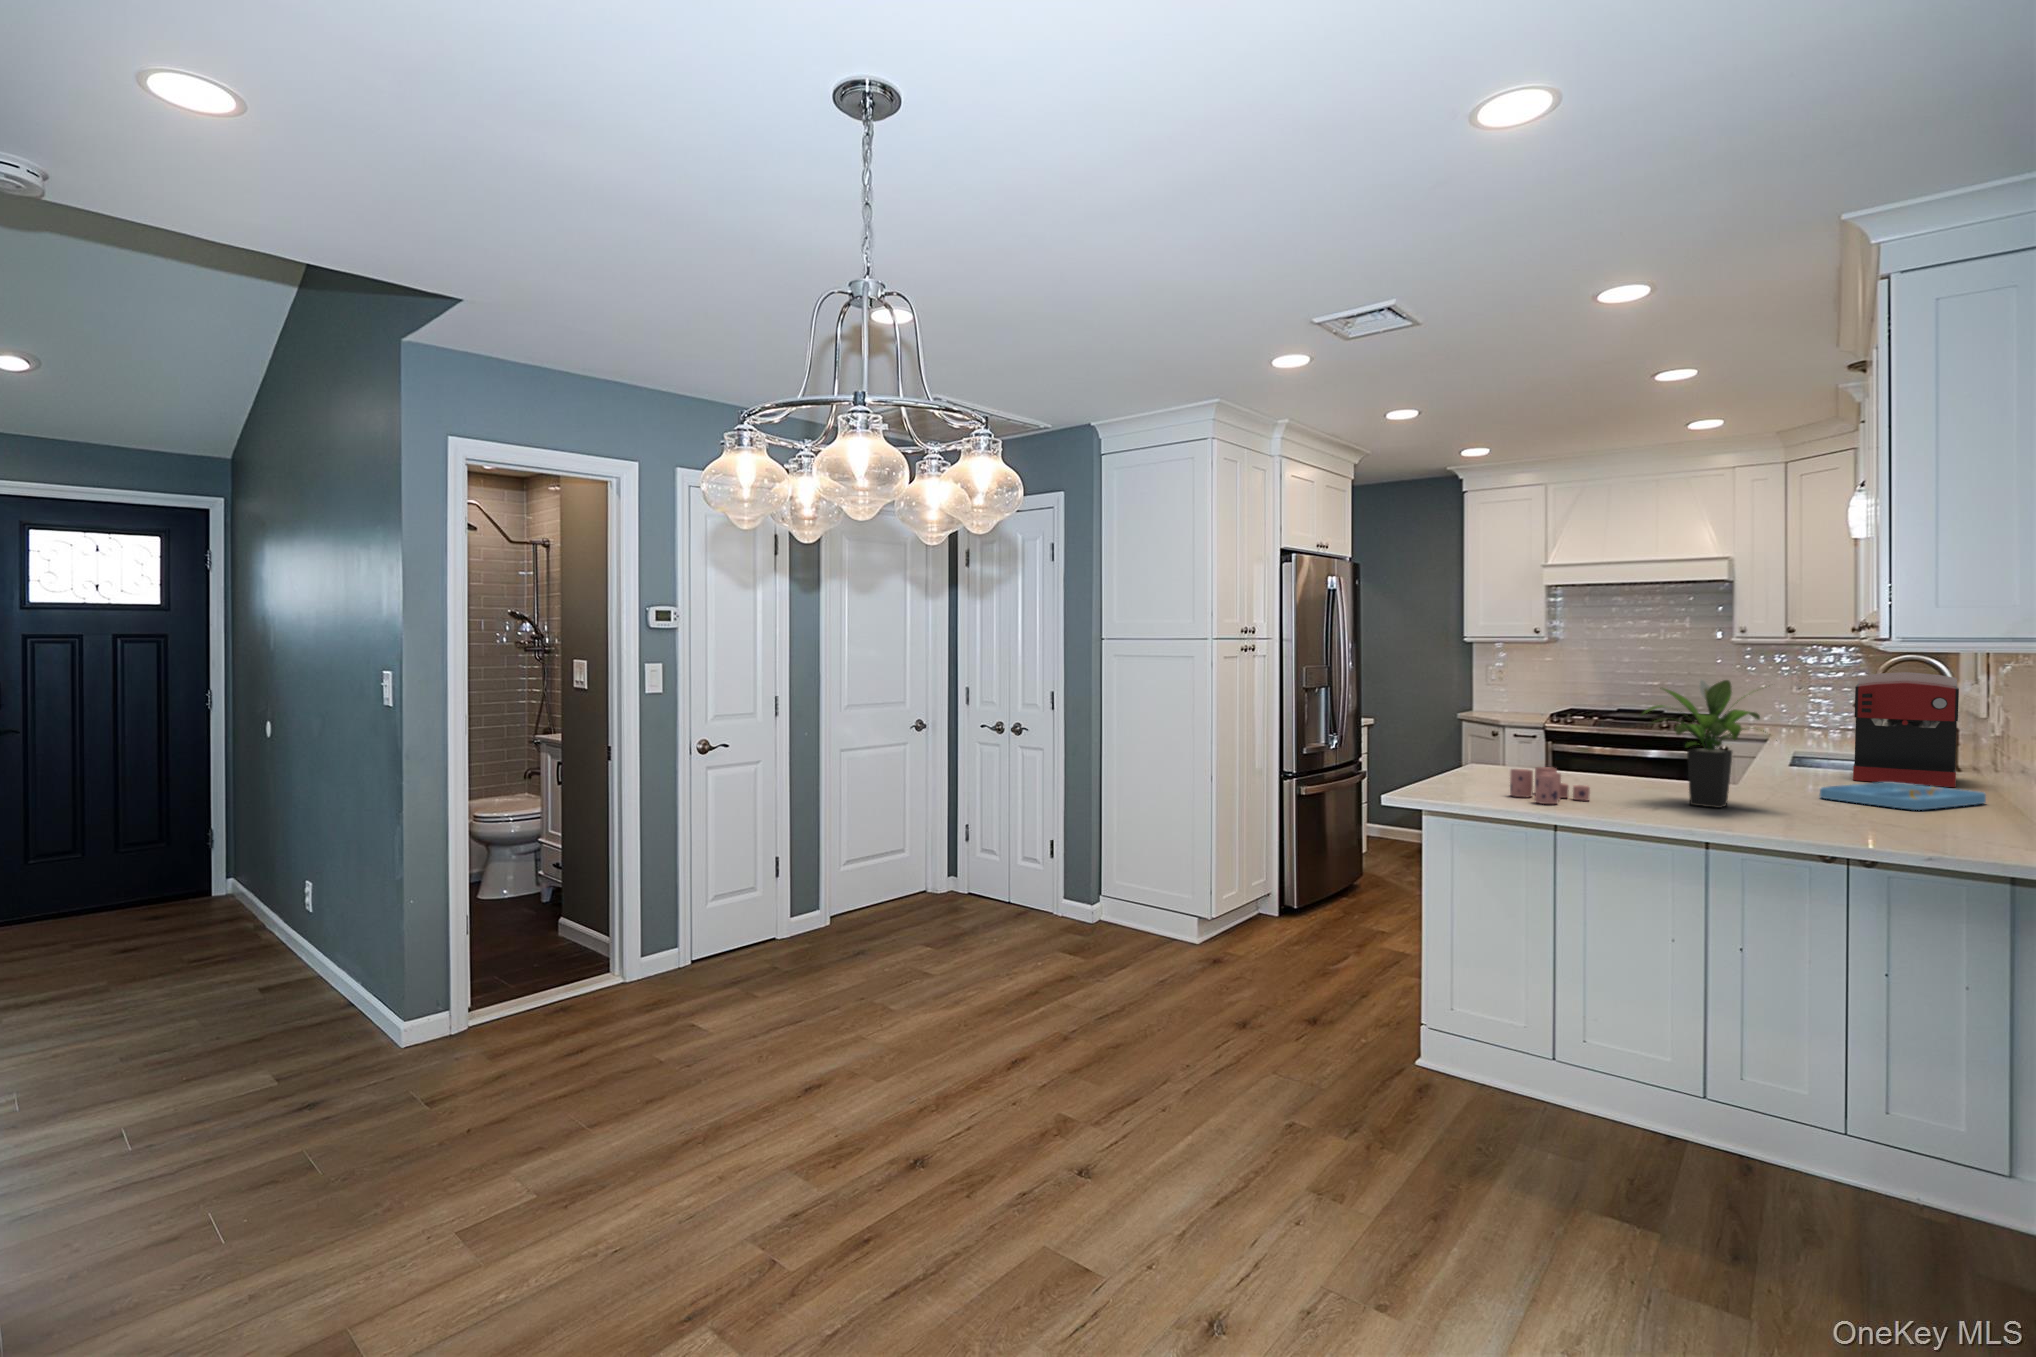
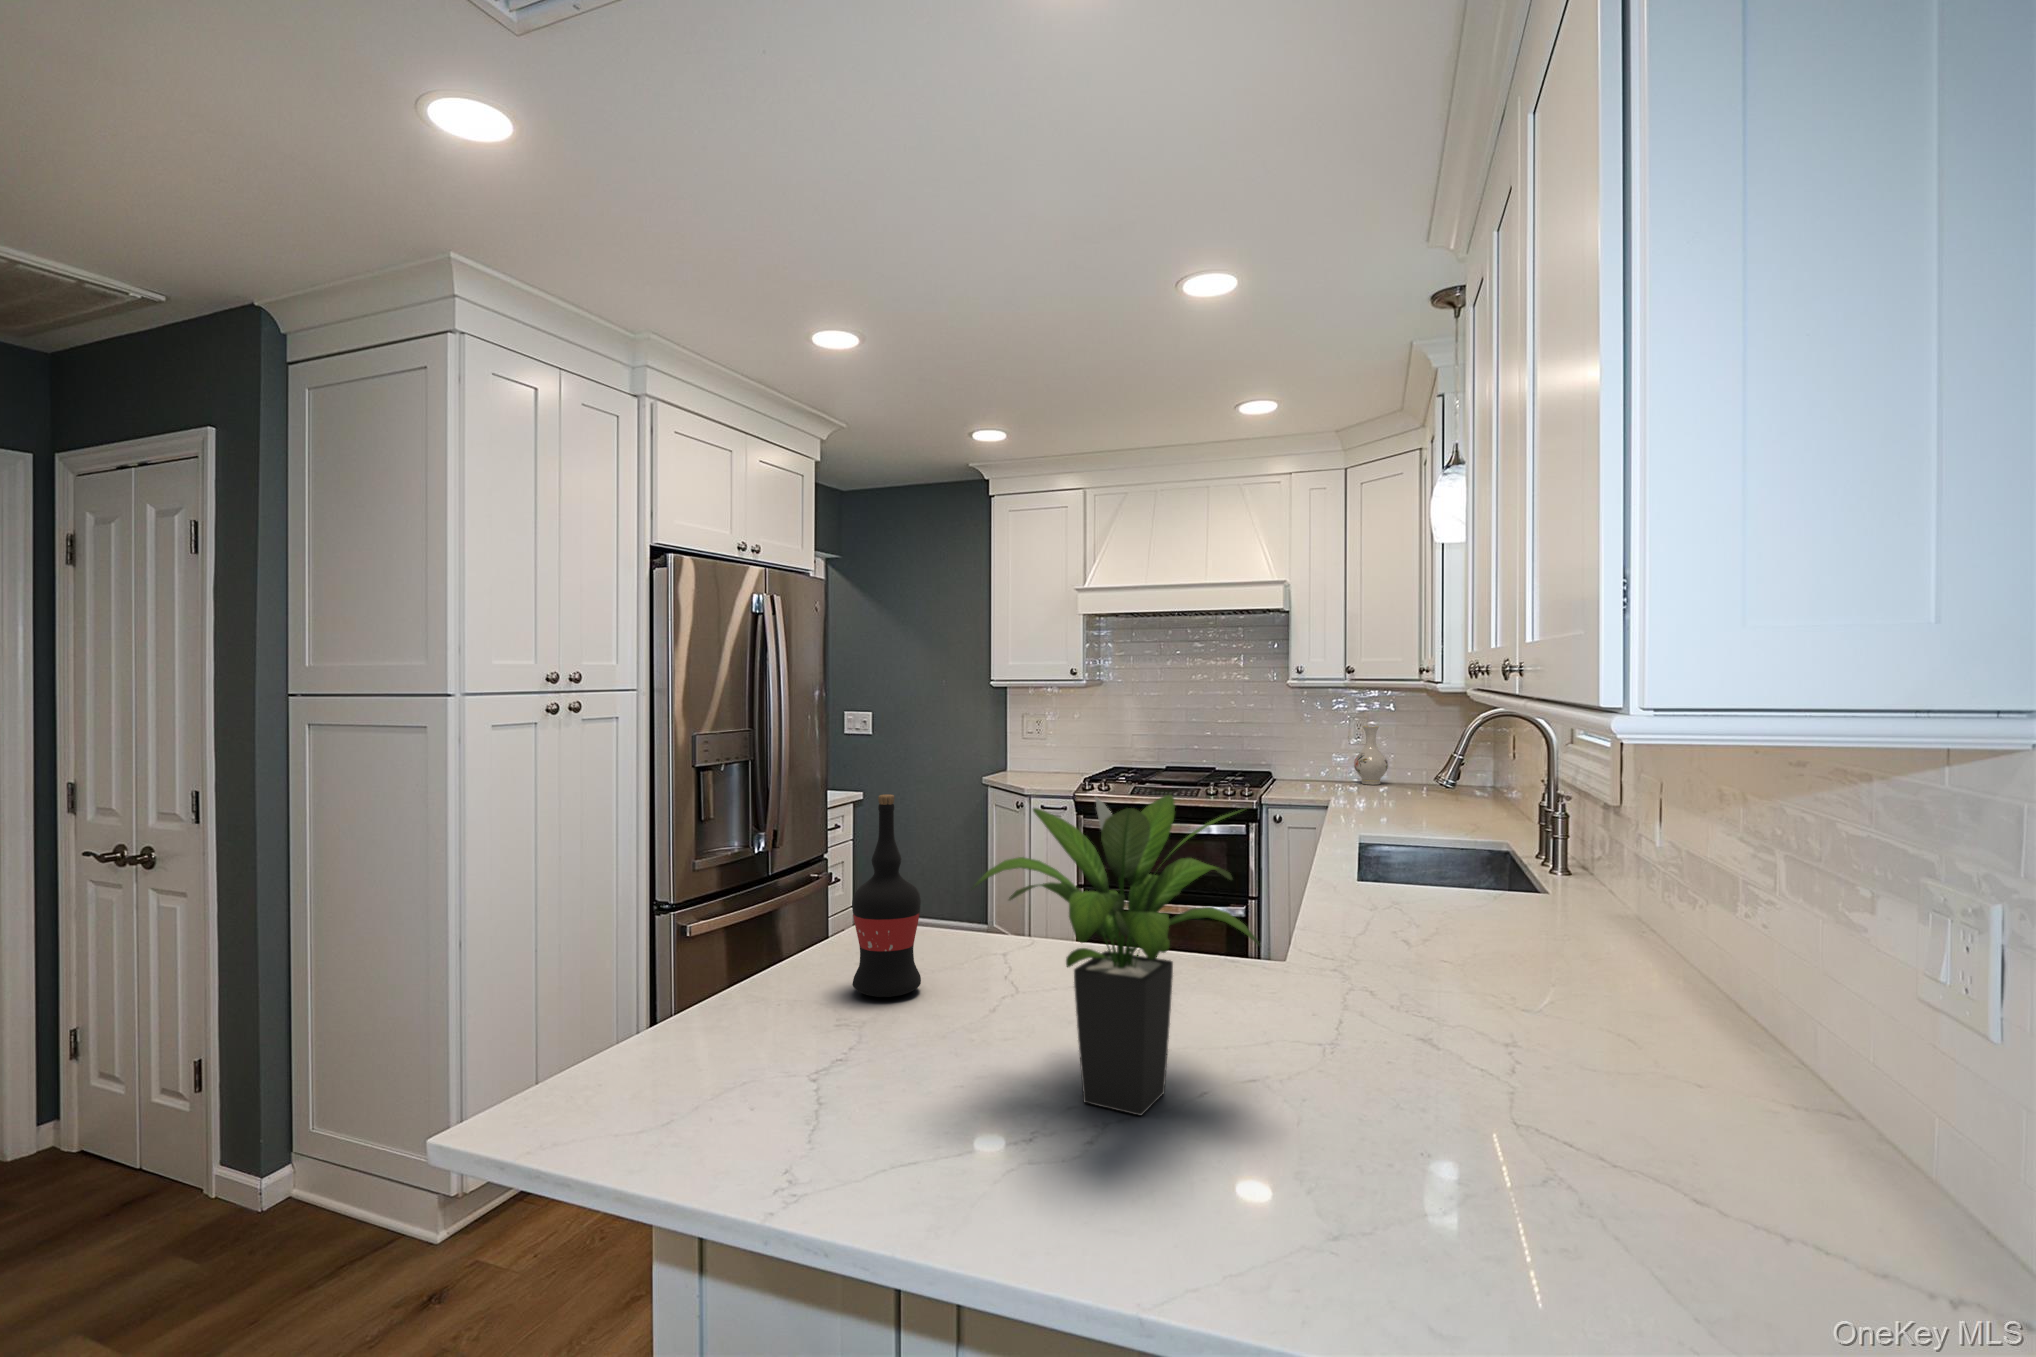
coffee maker: present [1853,672,1959,787] -> none [1416,741,1568,945]
vase: none [1791,678,1824,726] -> present [1354,726,1388,785]
wine bottle: none [1533,688,1571,782] -> present [852,794,921,997]
candle: present [1510,767,1590,804] -> none [699,996,872,1148]
tray: present [1820,782,1986,810] -> none [1358,958,1638,1071]

